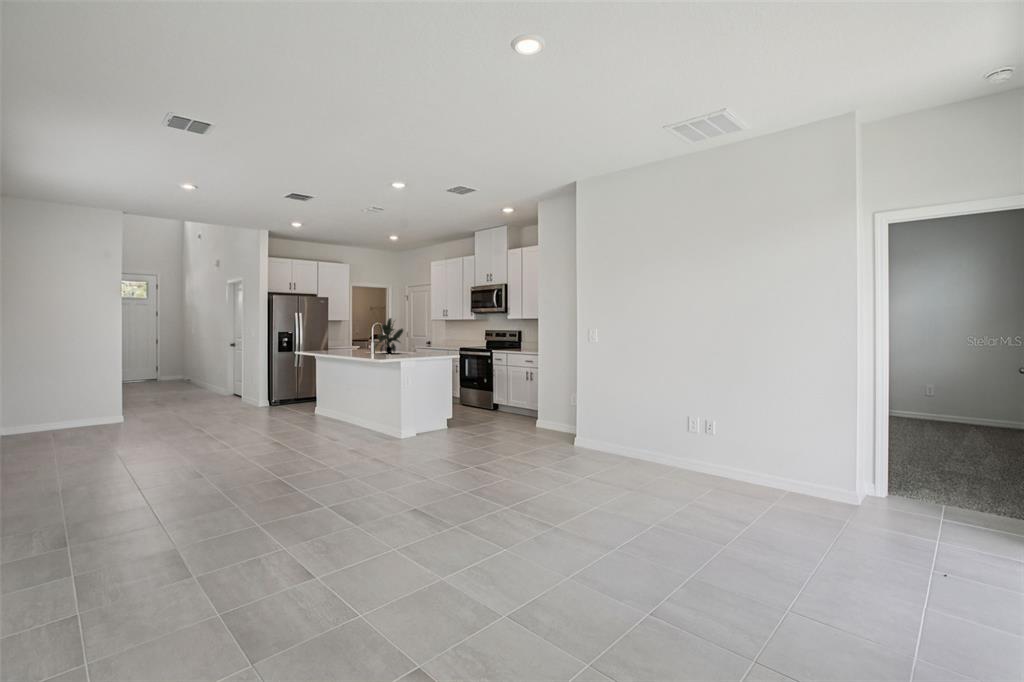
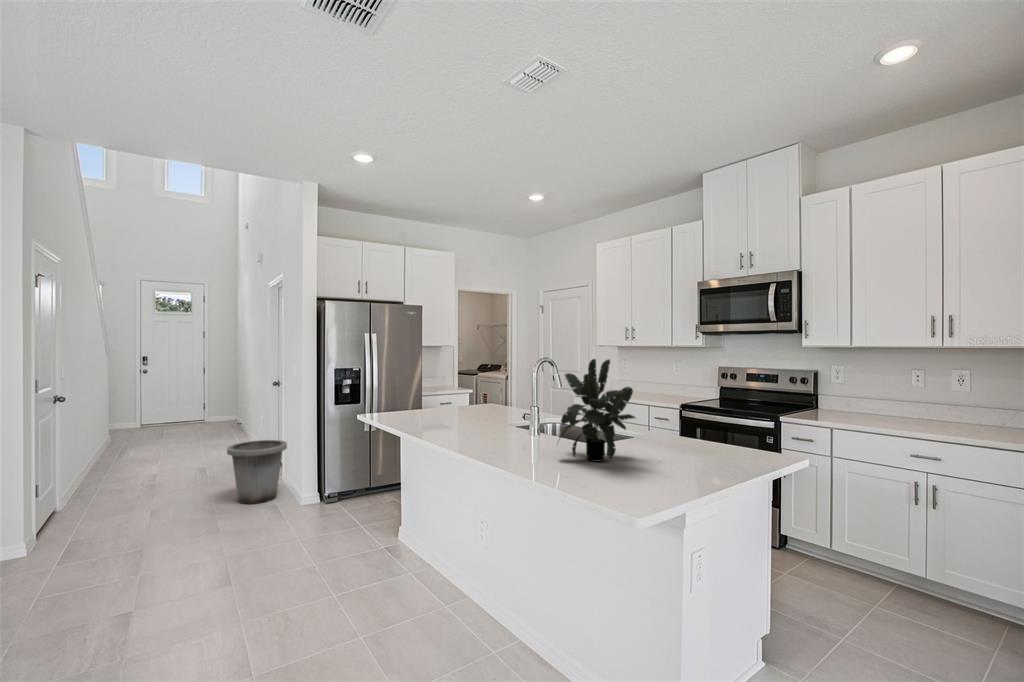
trash can: none [214,374,249,406] -> present [227,440,287,504]

